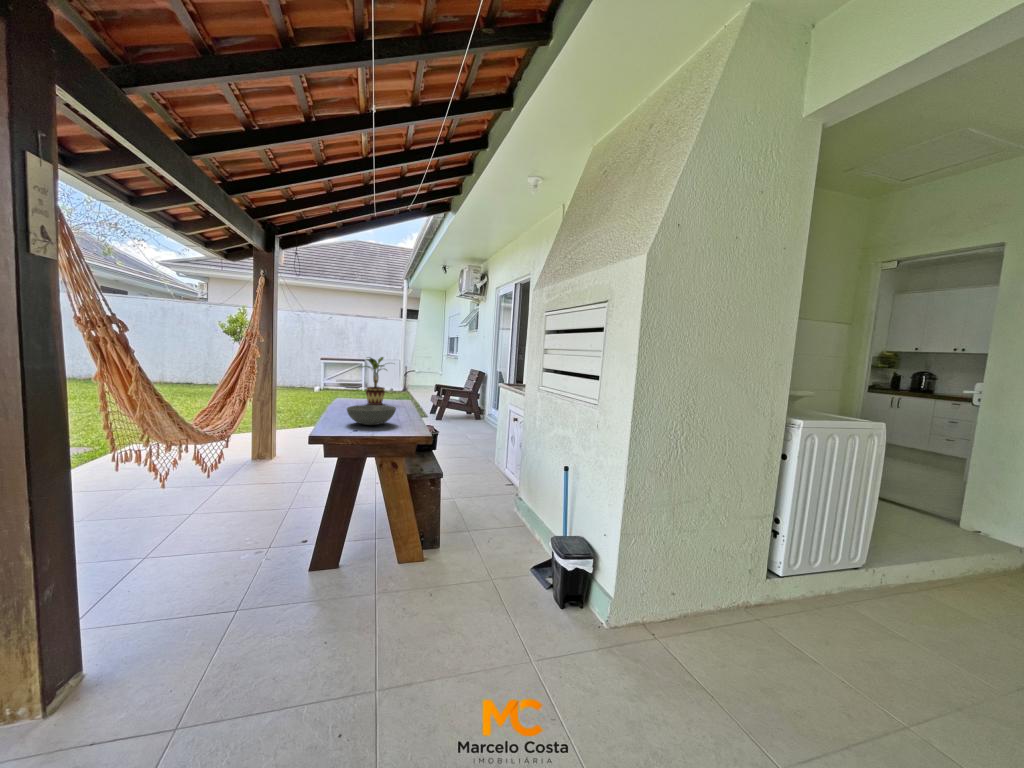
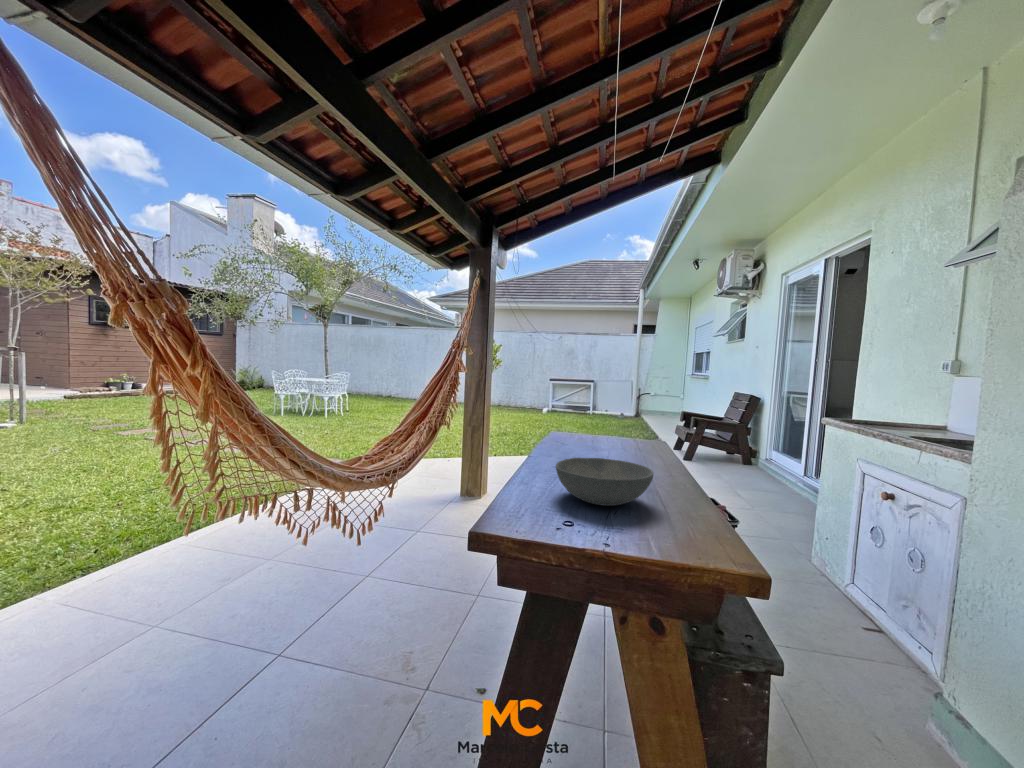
potted plant: present [362,357,387,405] -> none [583,370,644,448]

